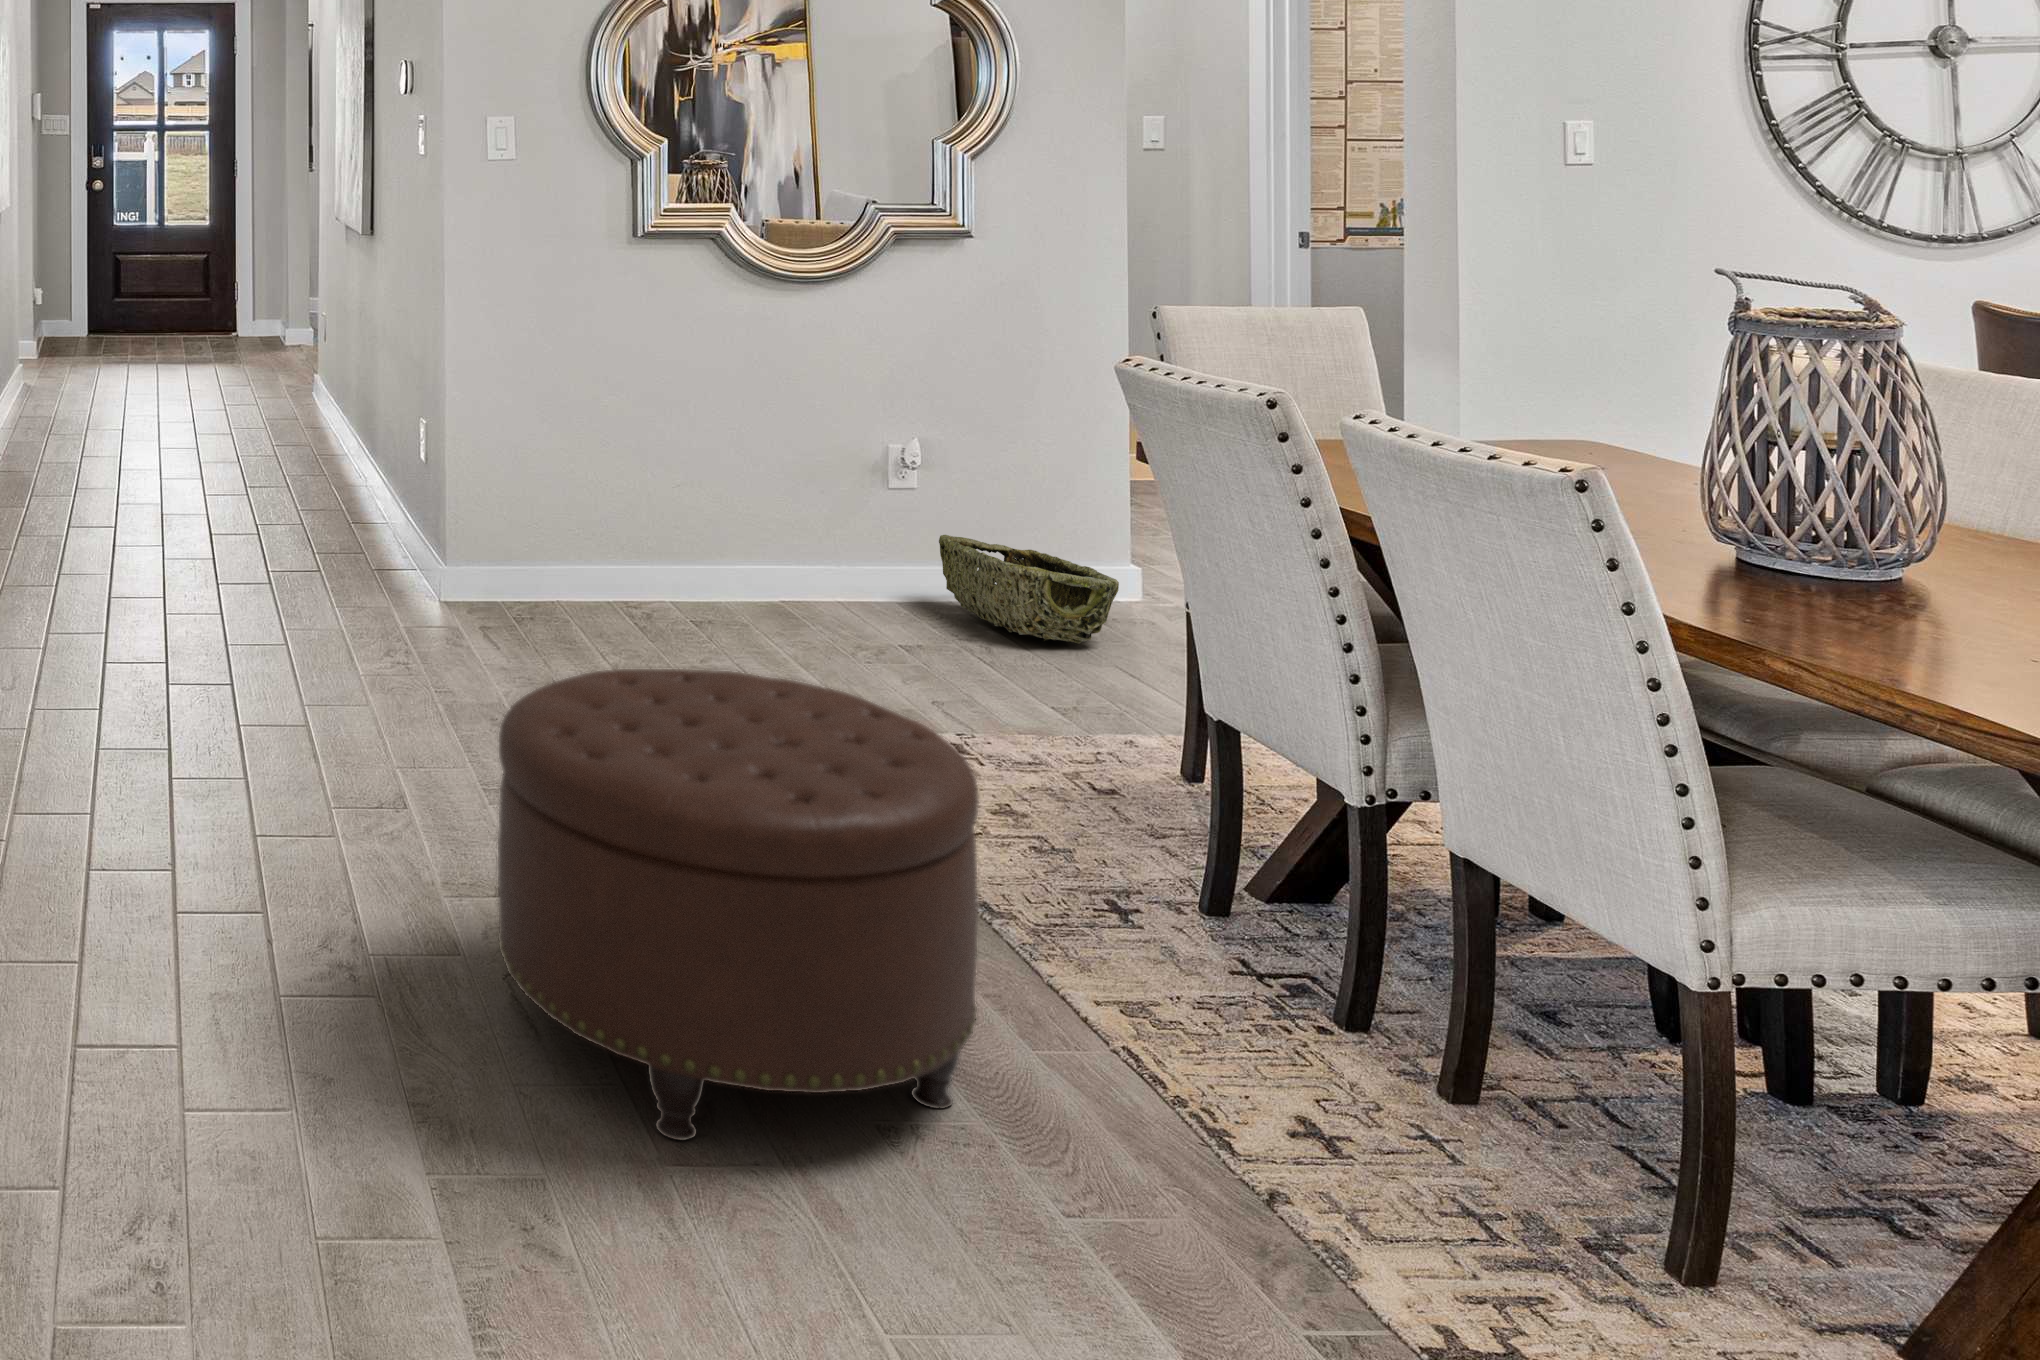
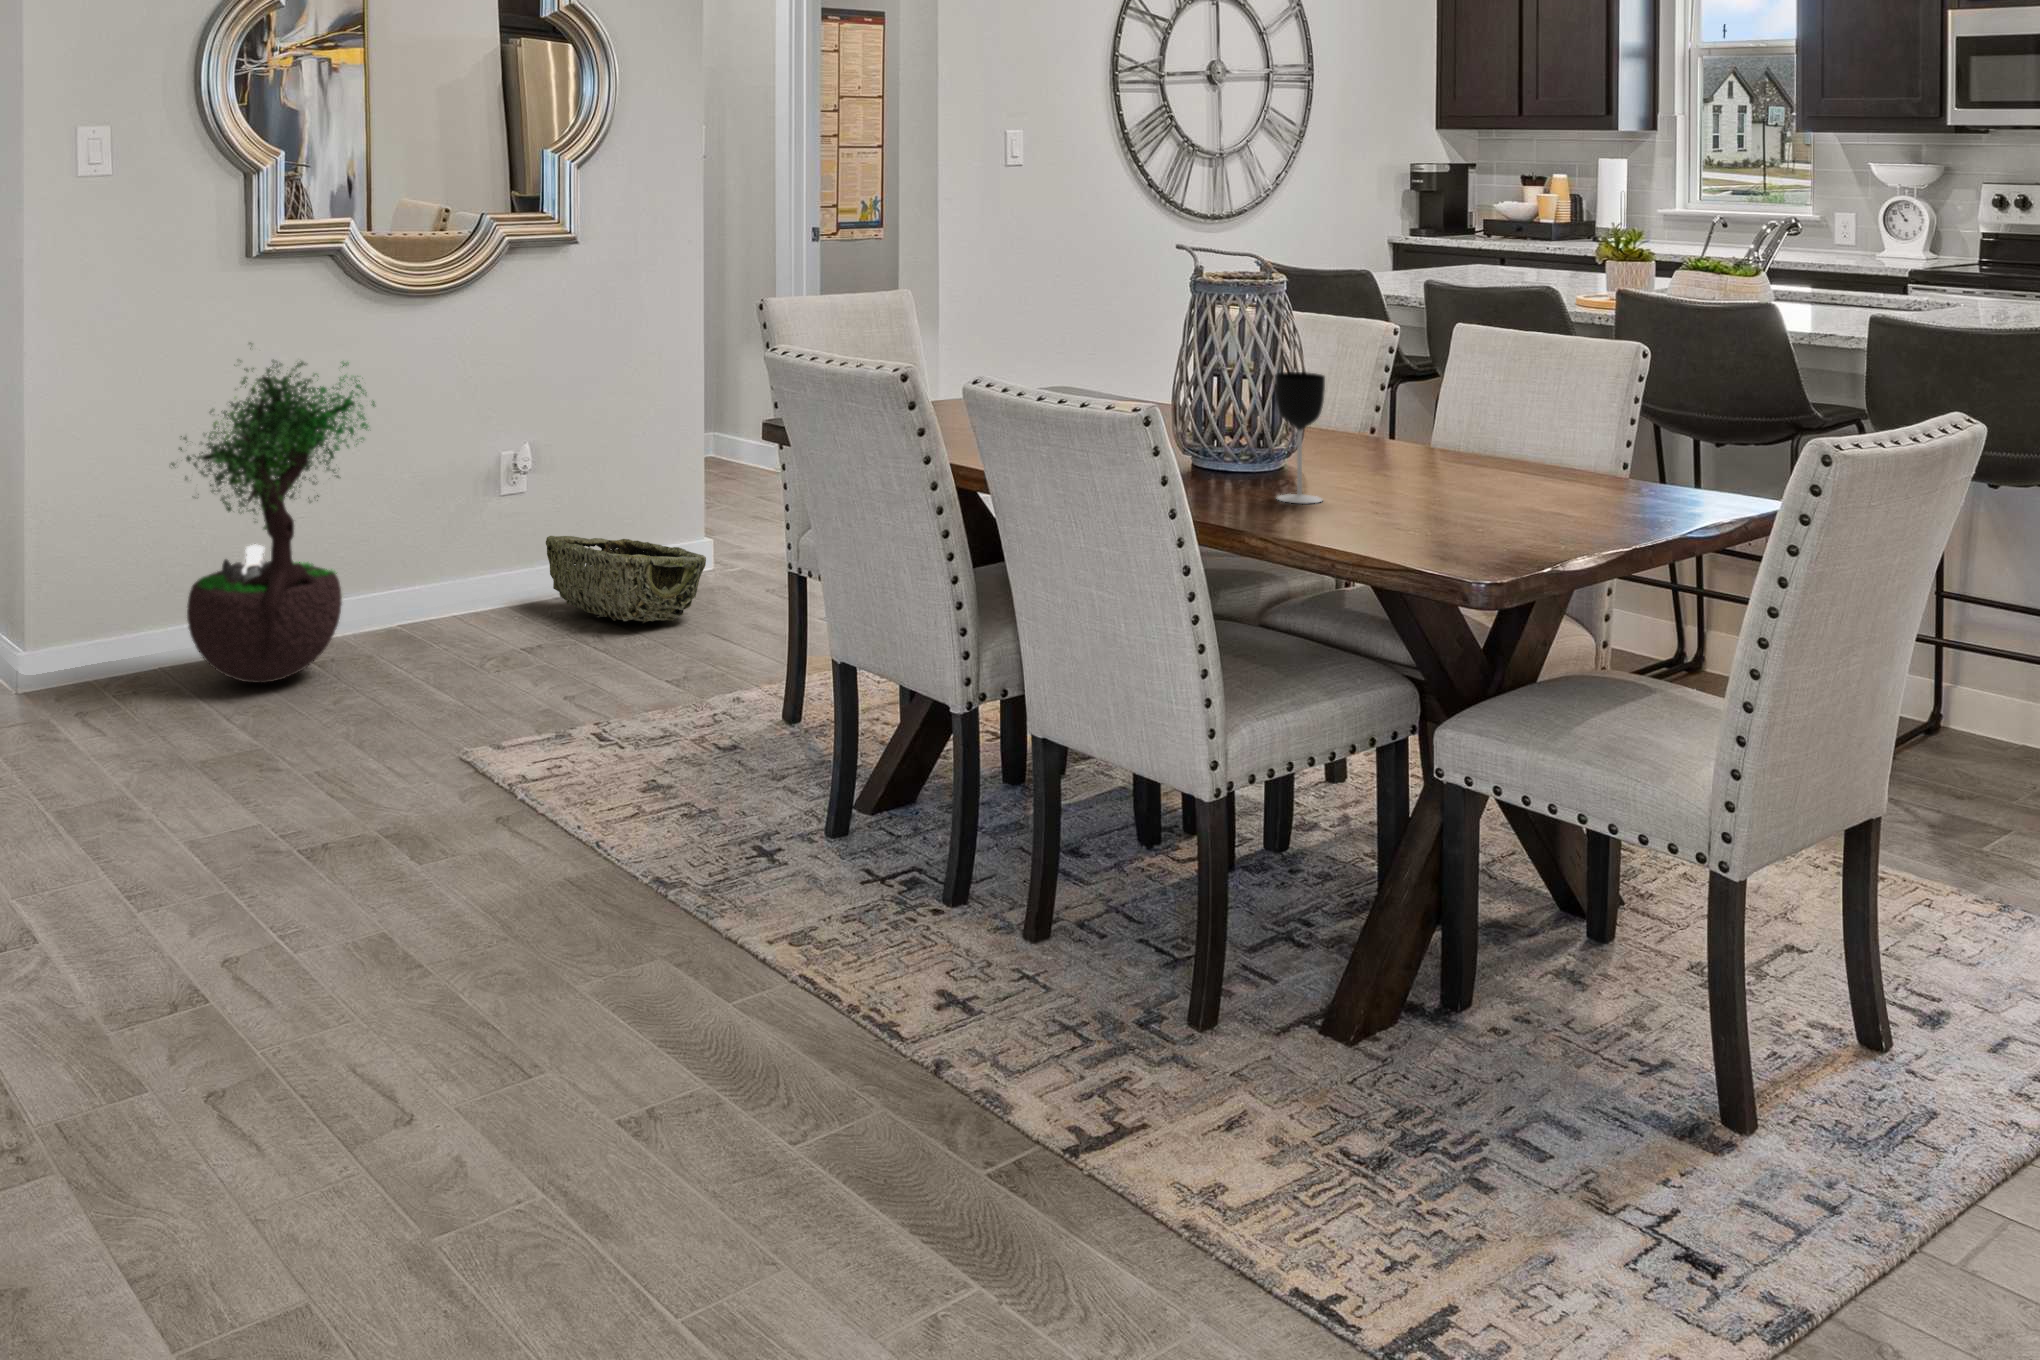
potted tree: none [554,313,747,629] -> present [171,343,376,683]
wine glass: none [1855,447,1948,630] -> present [1275,372,1325,503]
ottoman: present [498,669,979,1141] -> none [225,701,701,1193]

